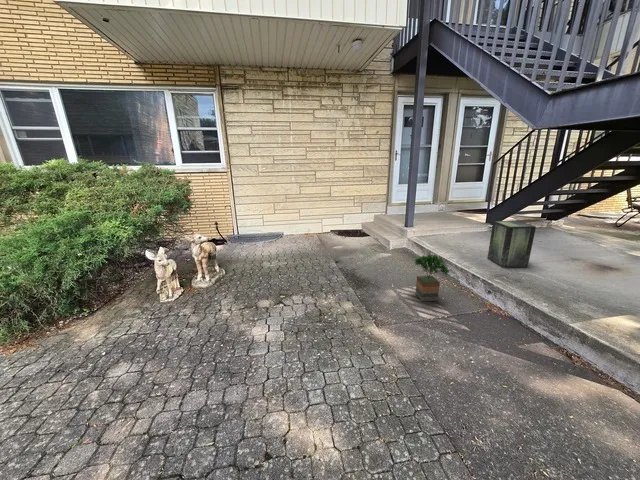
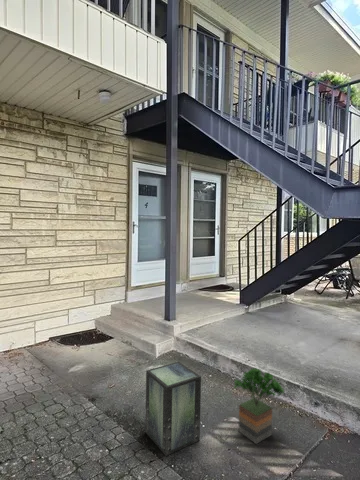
storage box: present [487,221,536,268] -> present [146,362,201,456]

